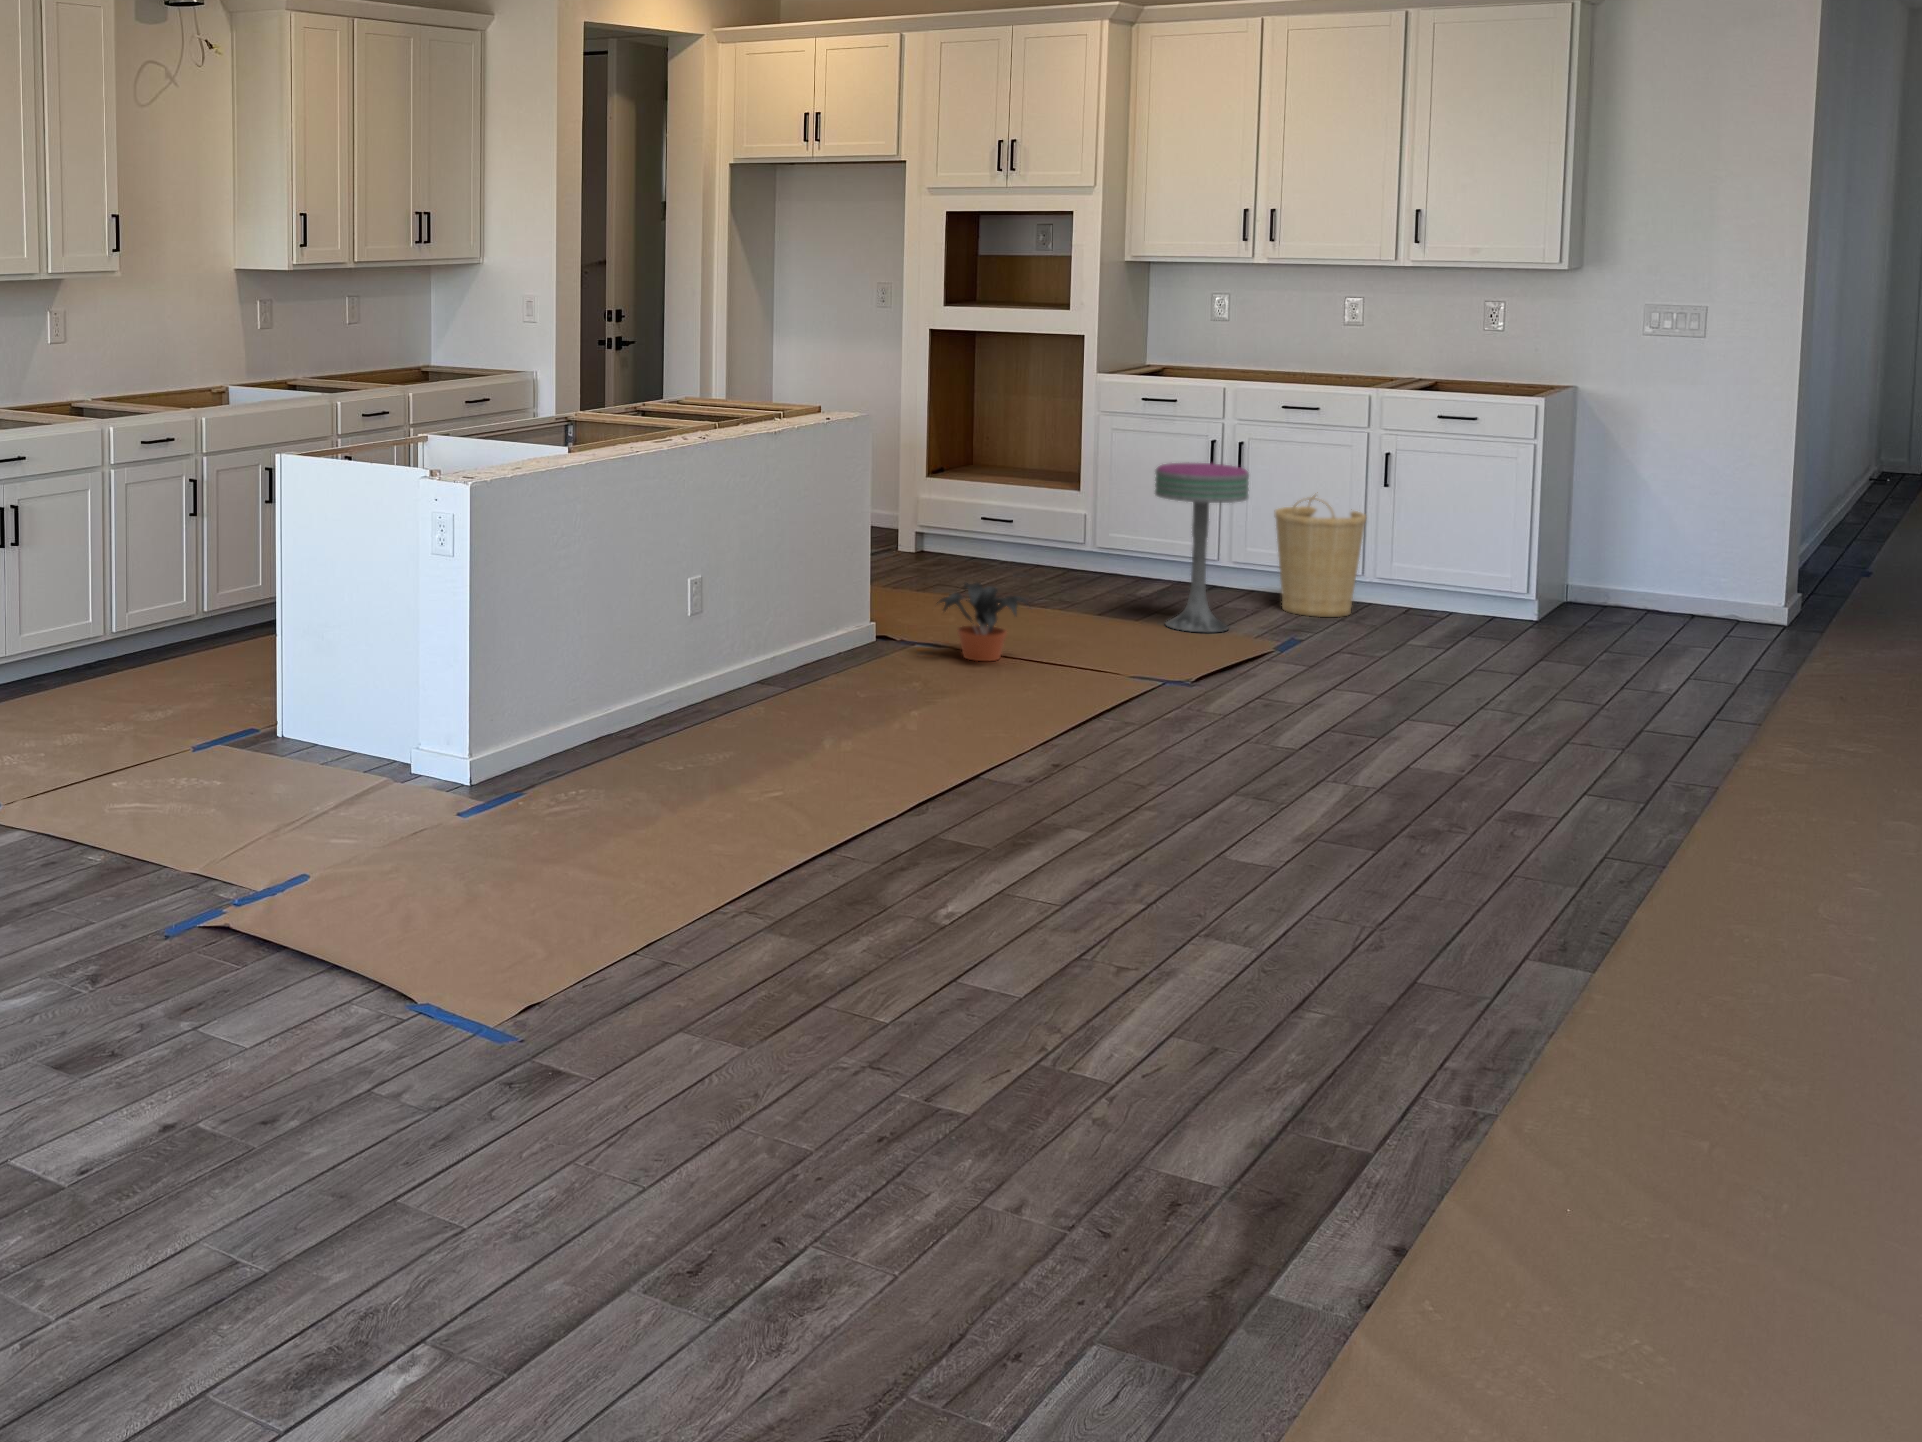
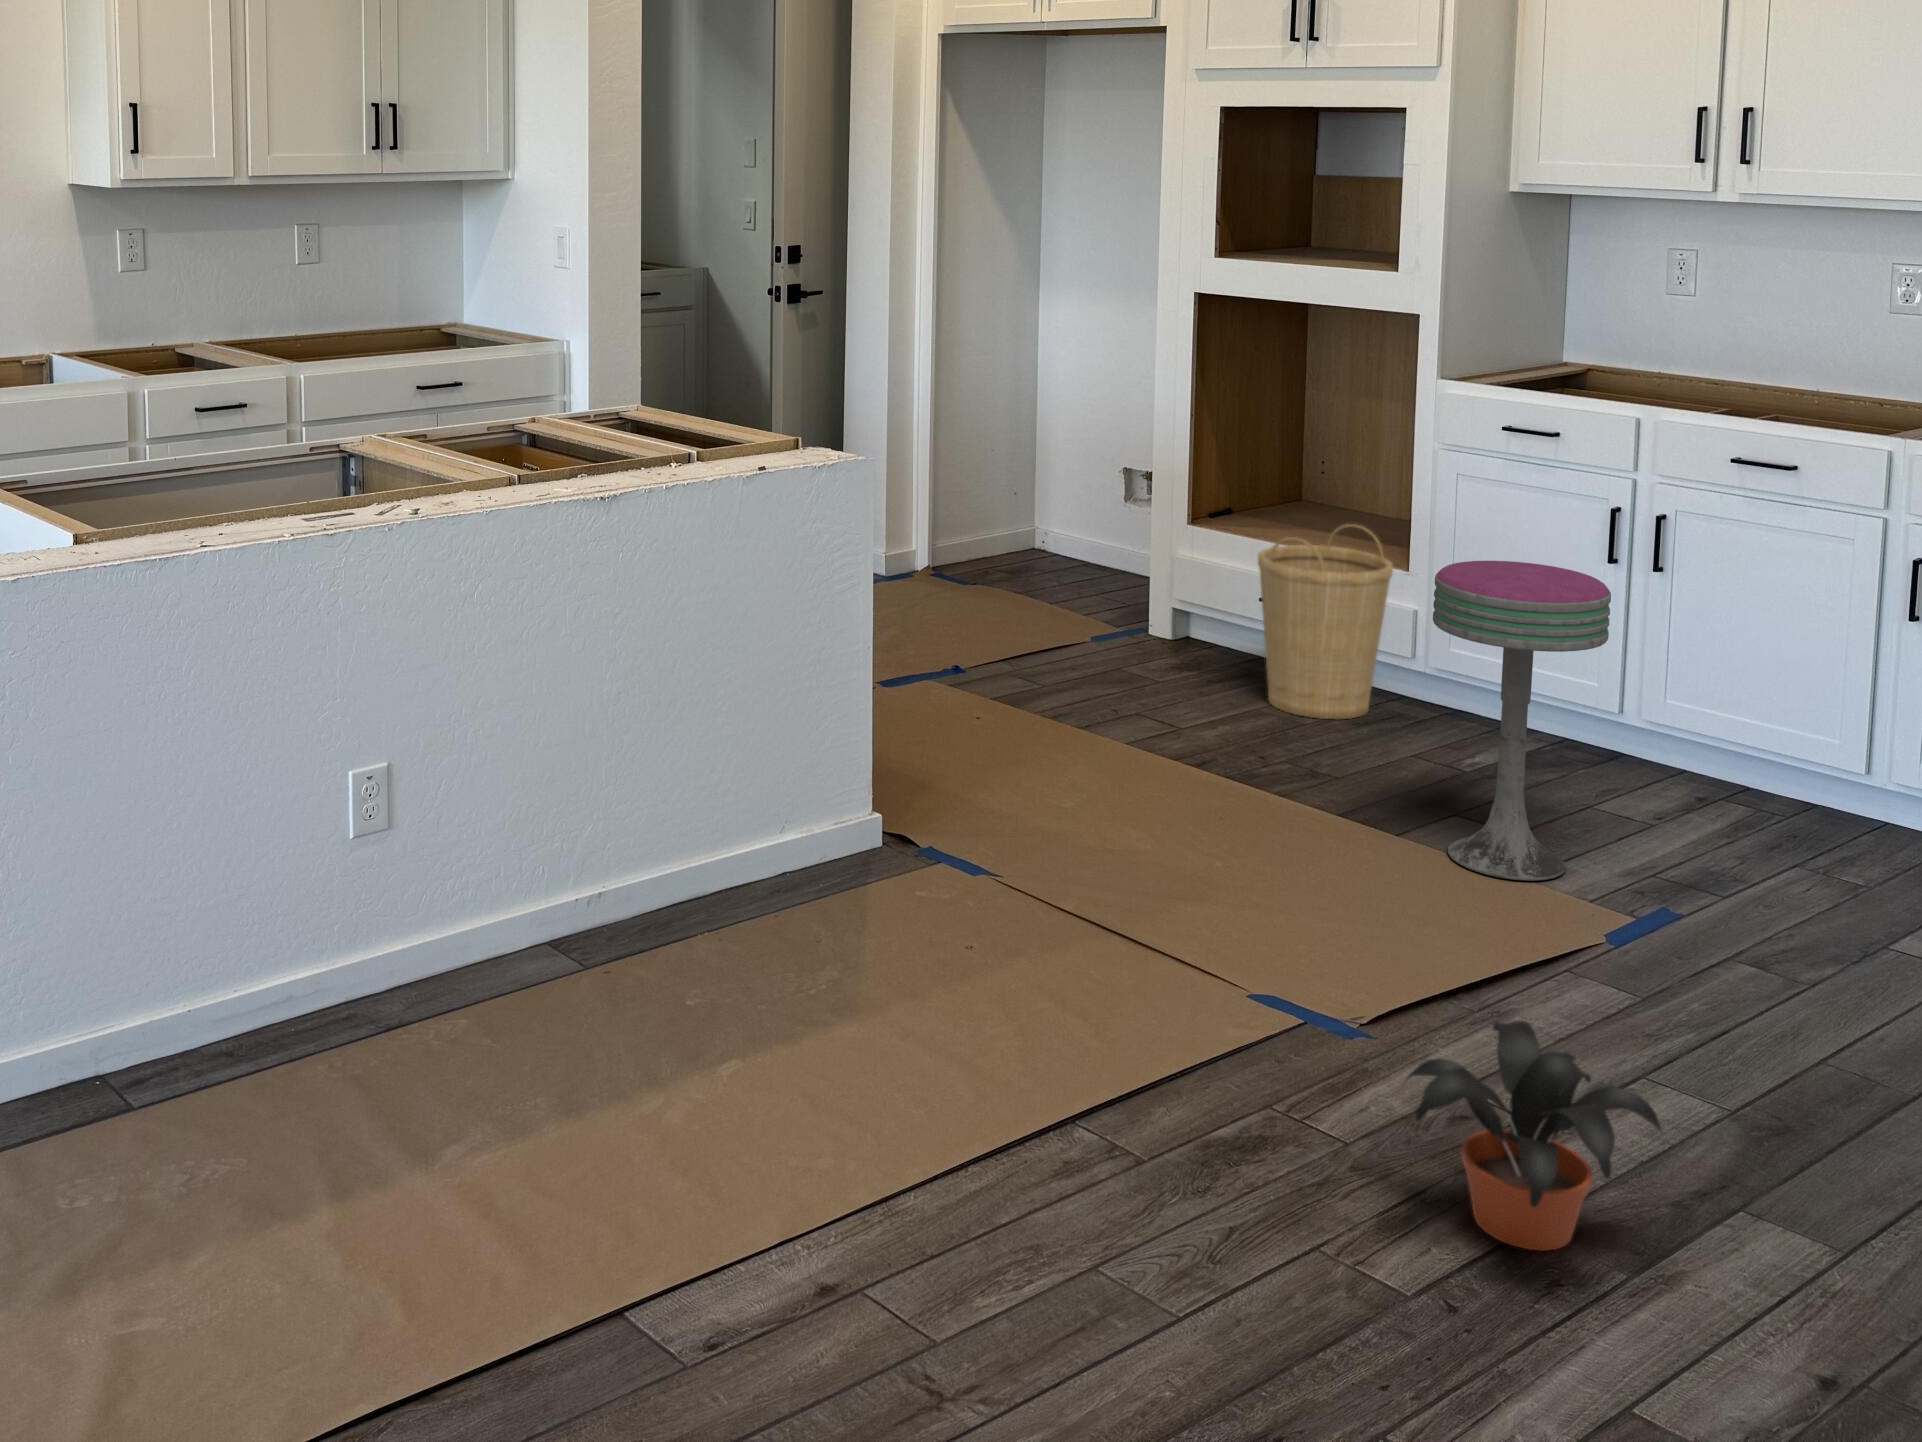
basket: present [1275,495,1366,617] -> present [1258,524,1393,719]
potted plant: present [937,583,1028,661] -> present [1406,1021,1661,1251]

